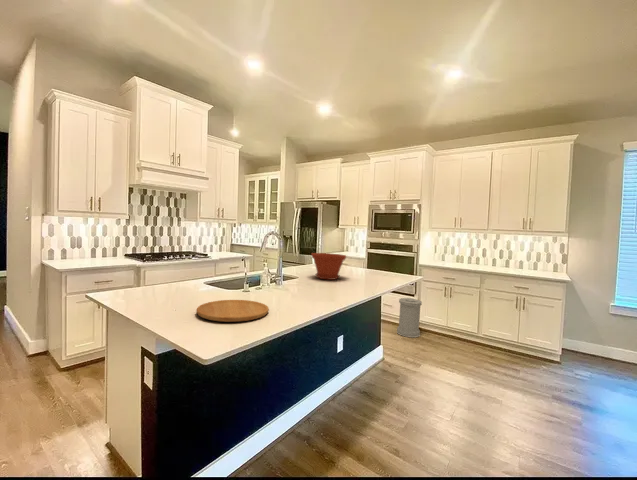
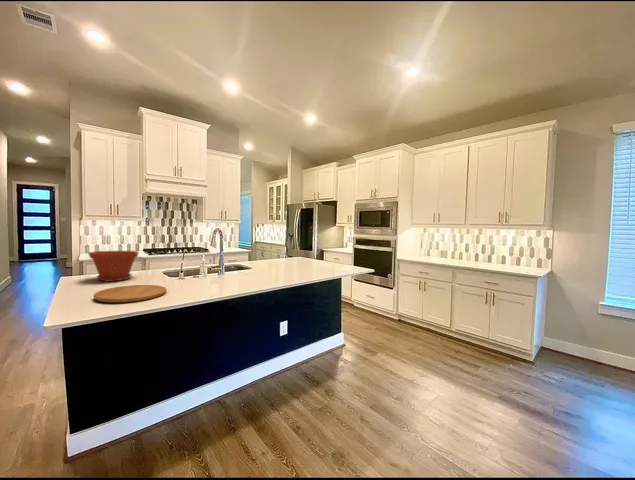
plant pot: present [312,253,346,280] -> present [89,251,138,281]
trash can: present [397,298,422,337] -> none [375,290,399,328]

